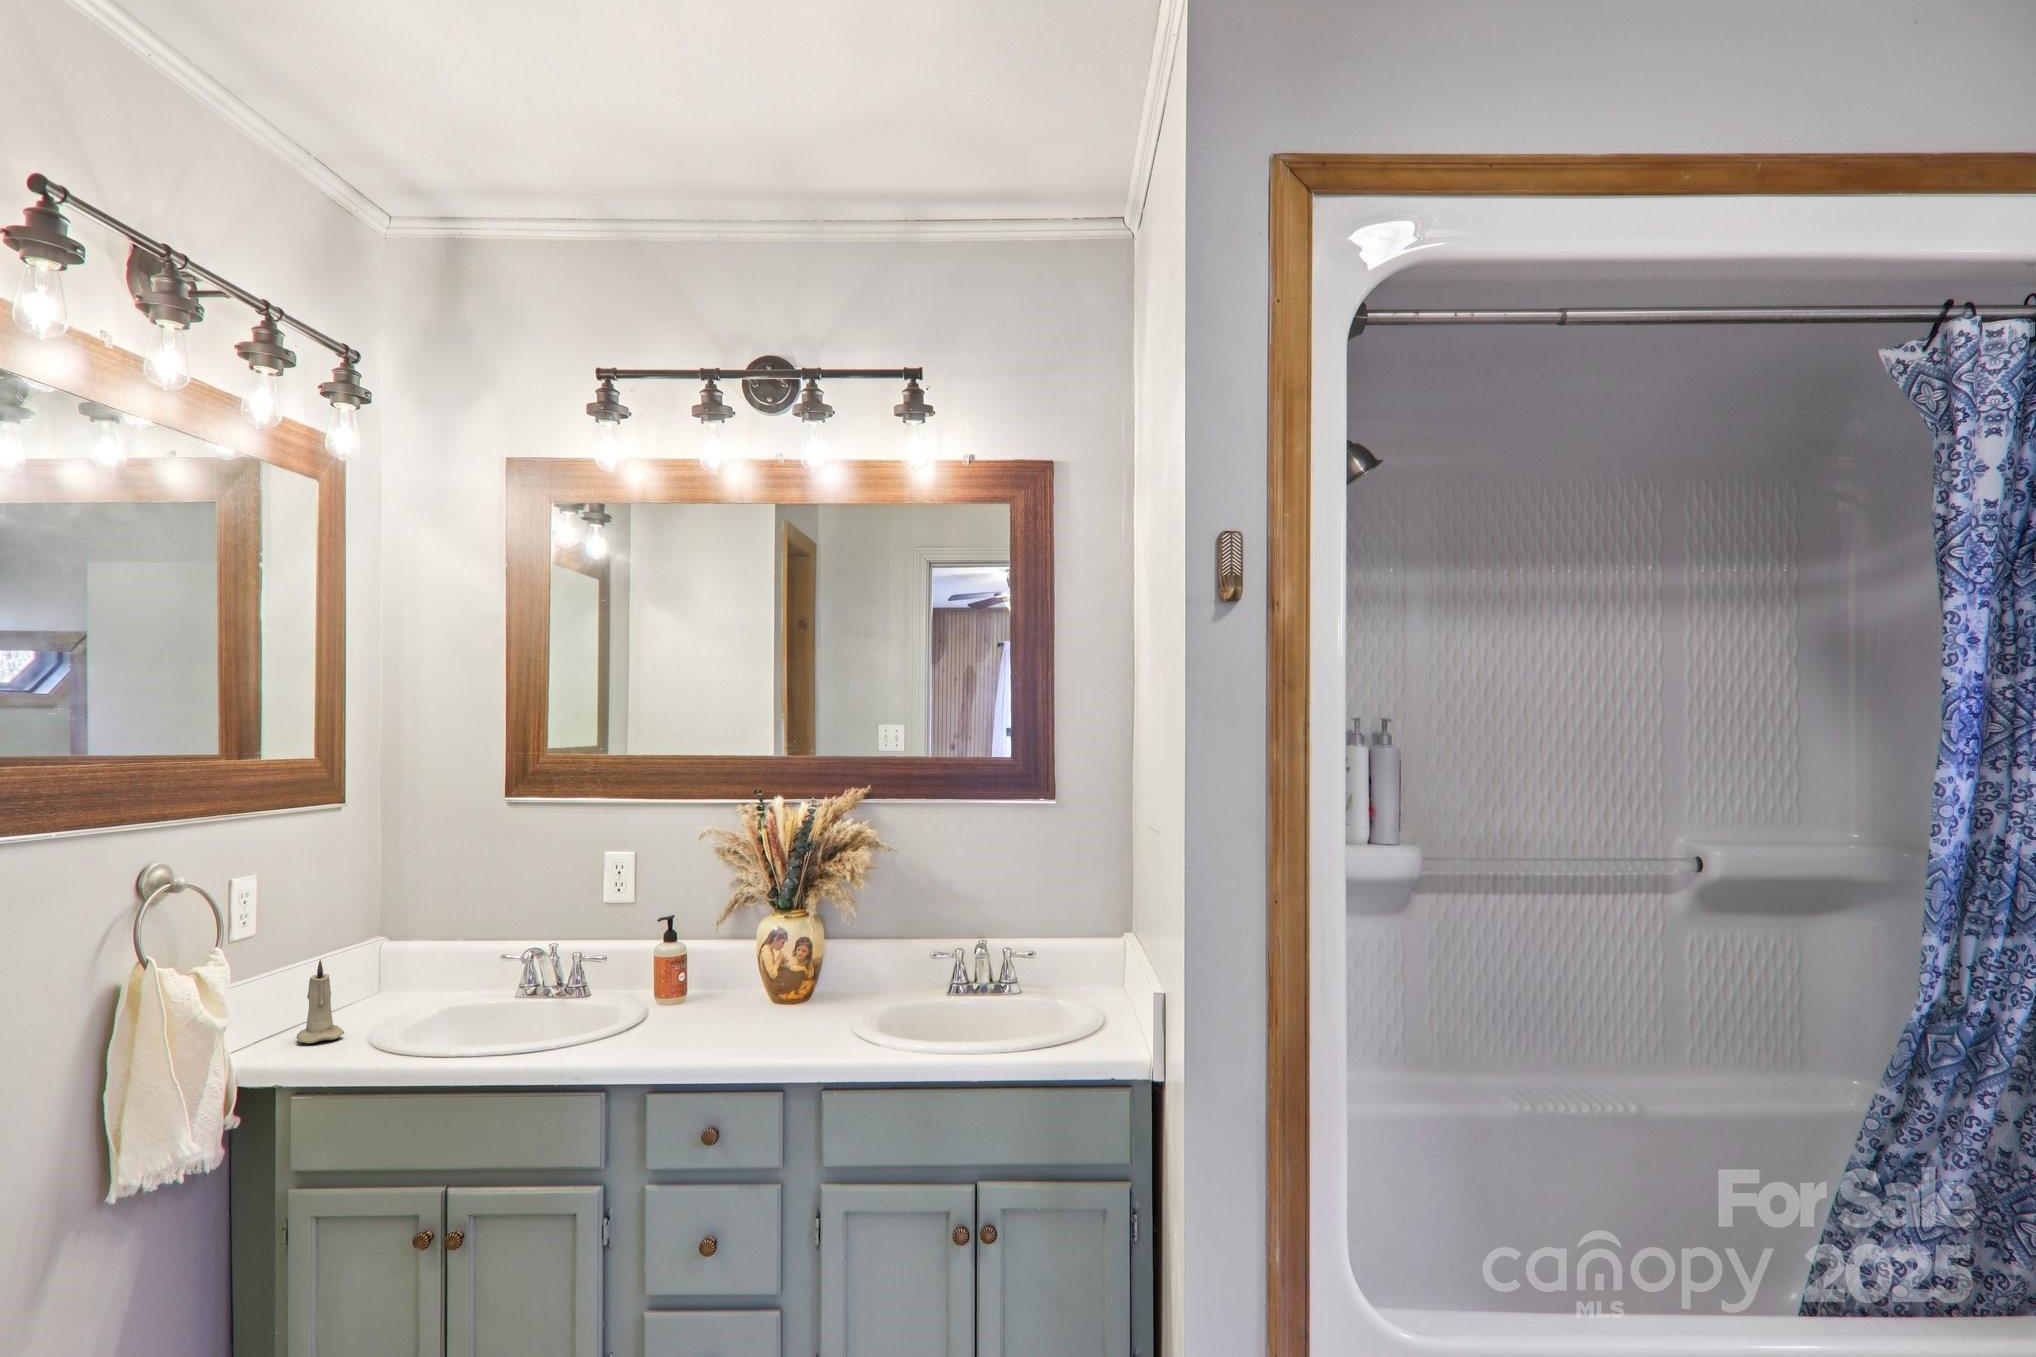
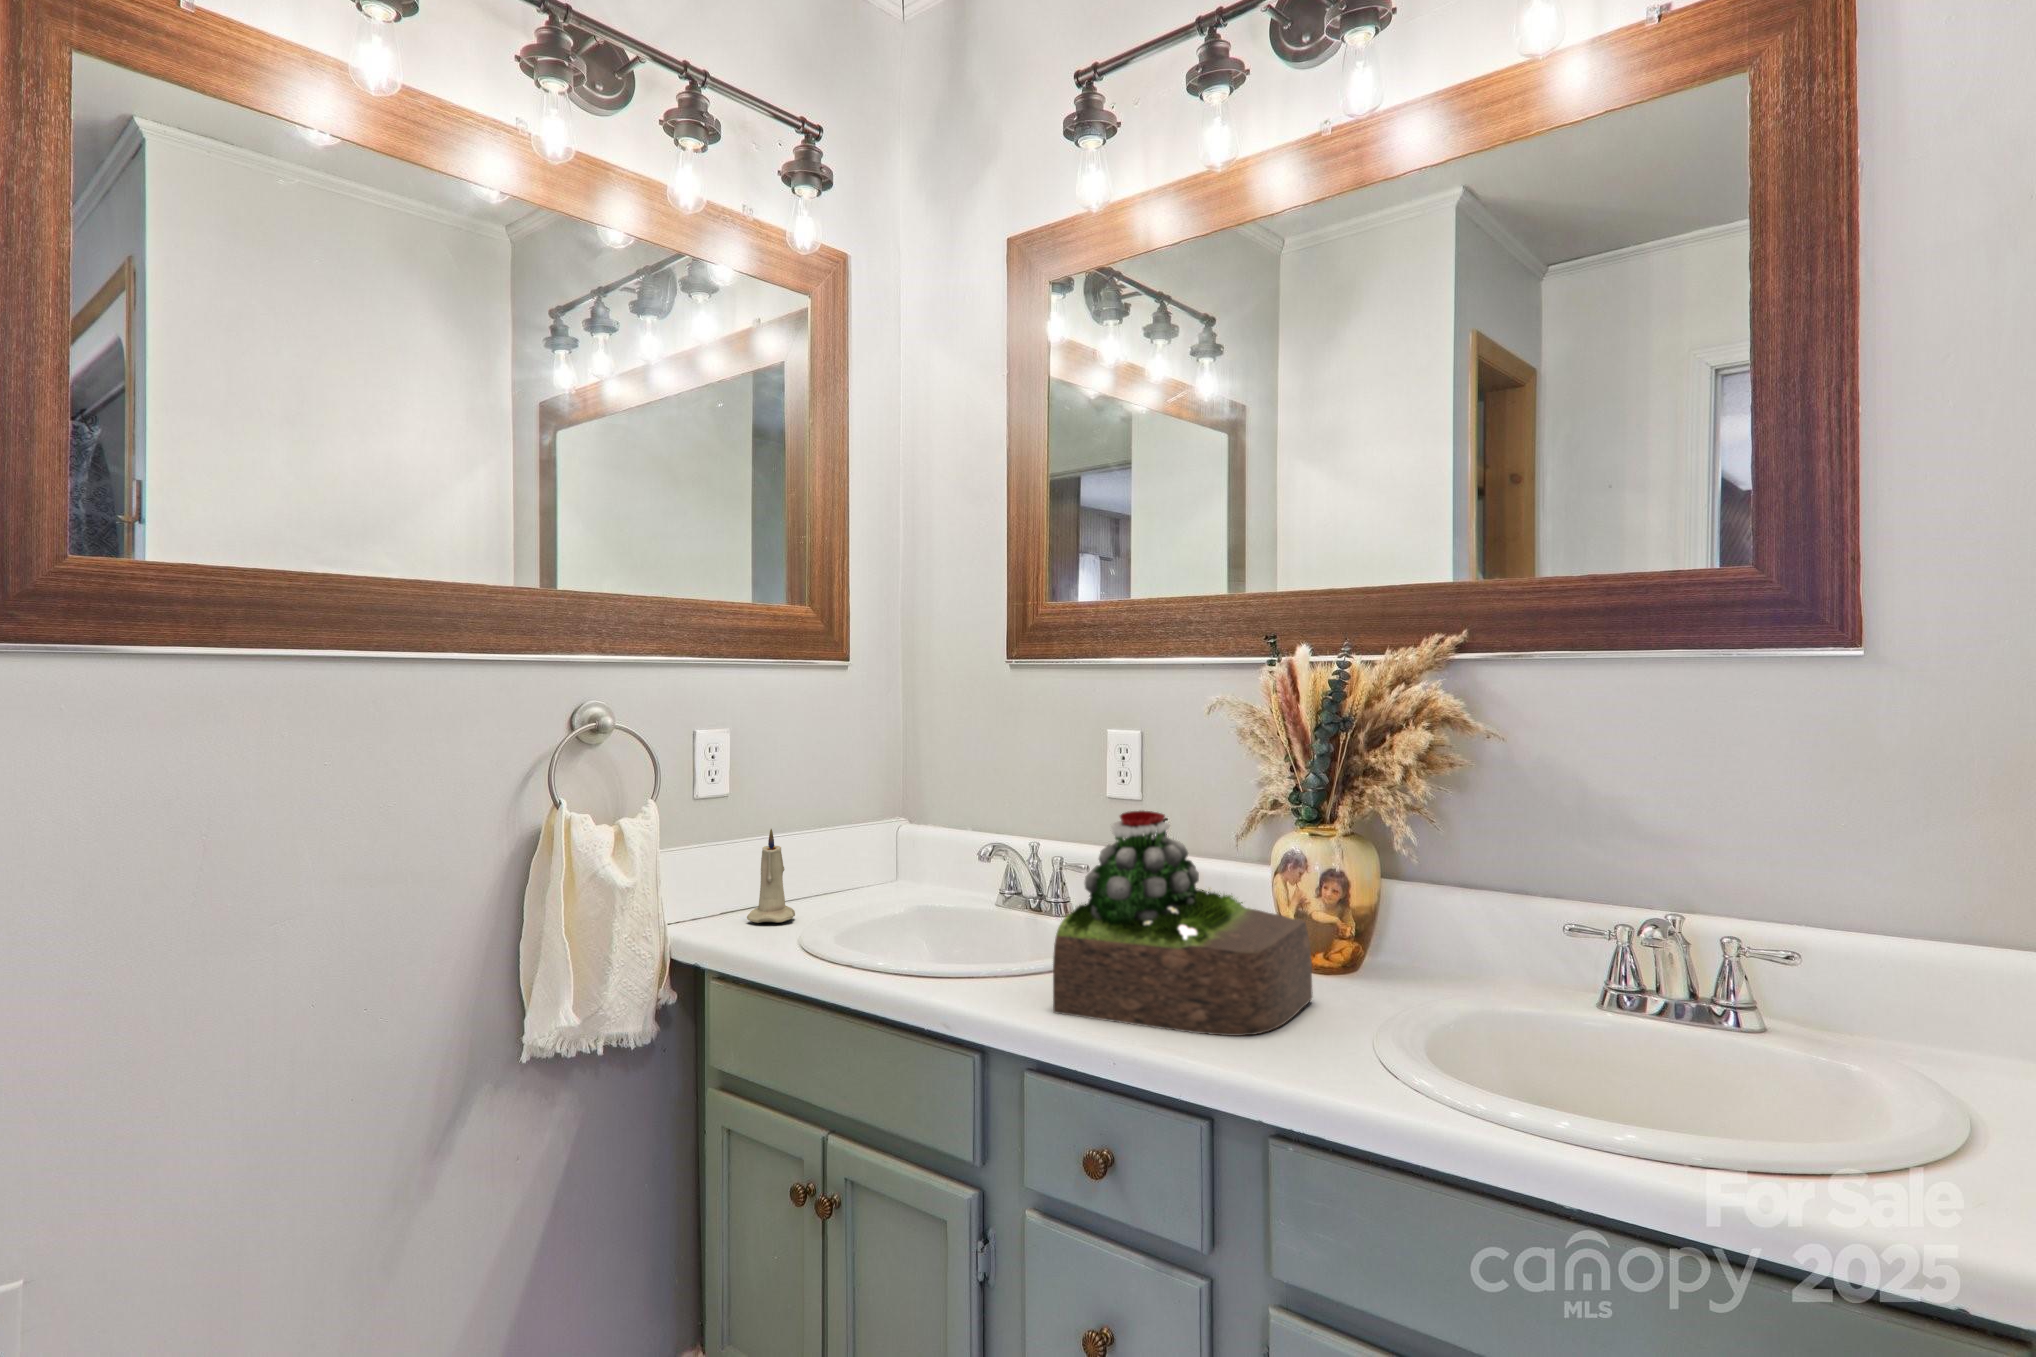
succulent plant: none [667,917,808,1058] -> present [1053,811,1313,1036]

